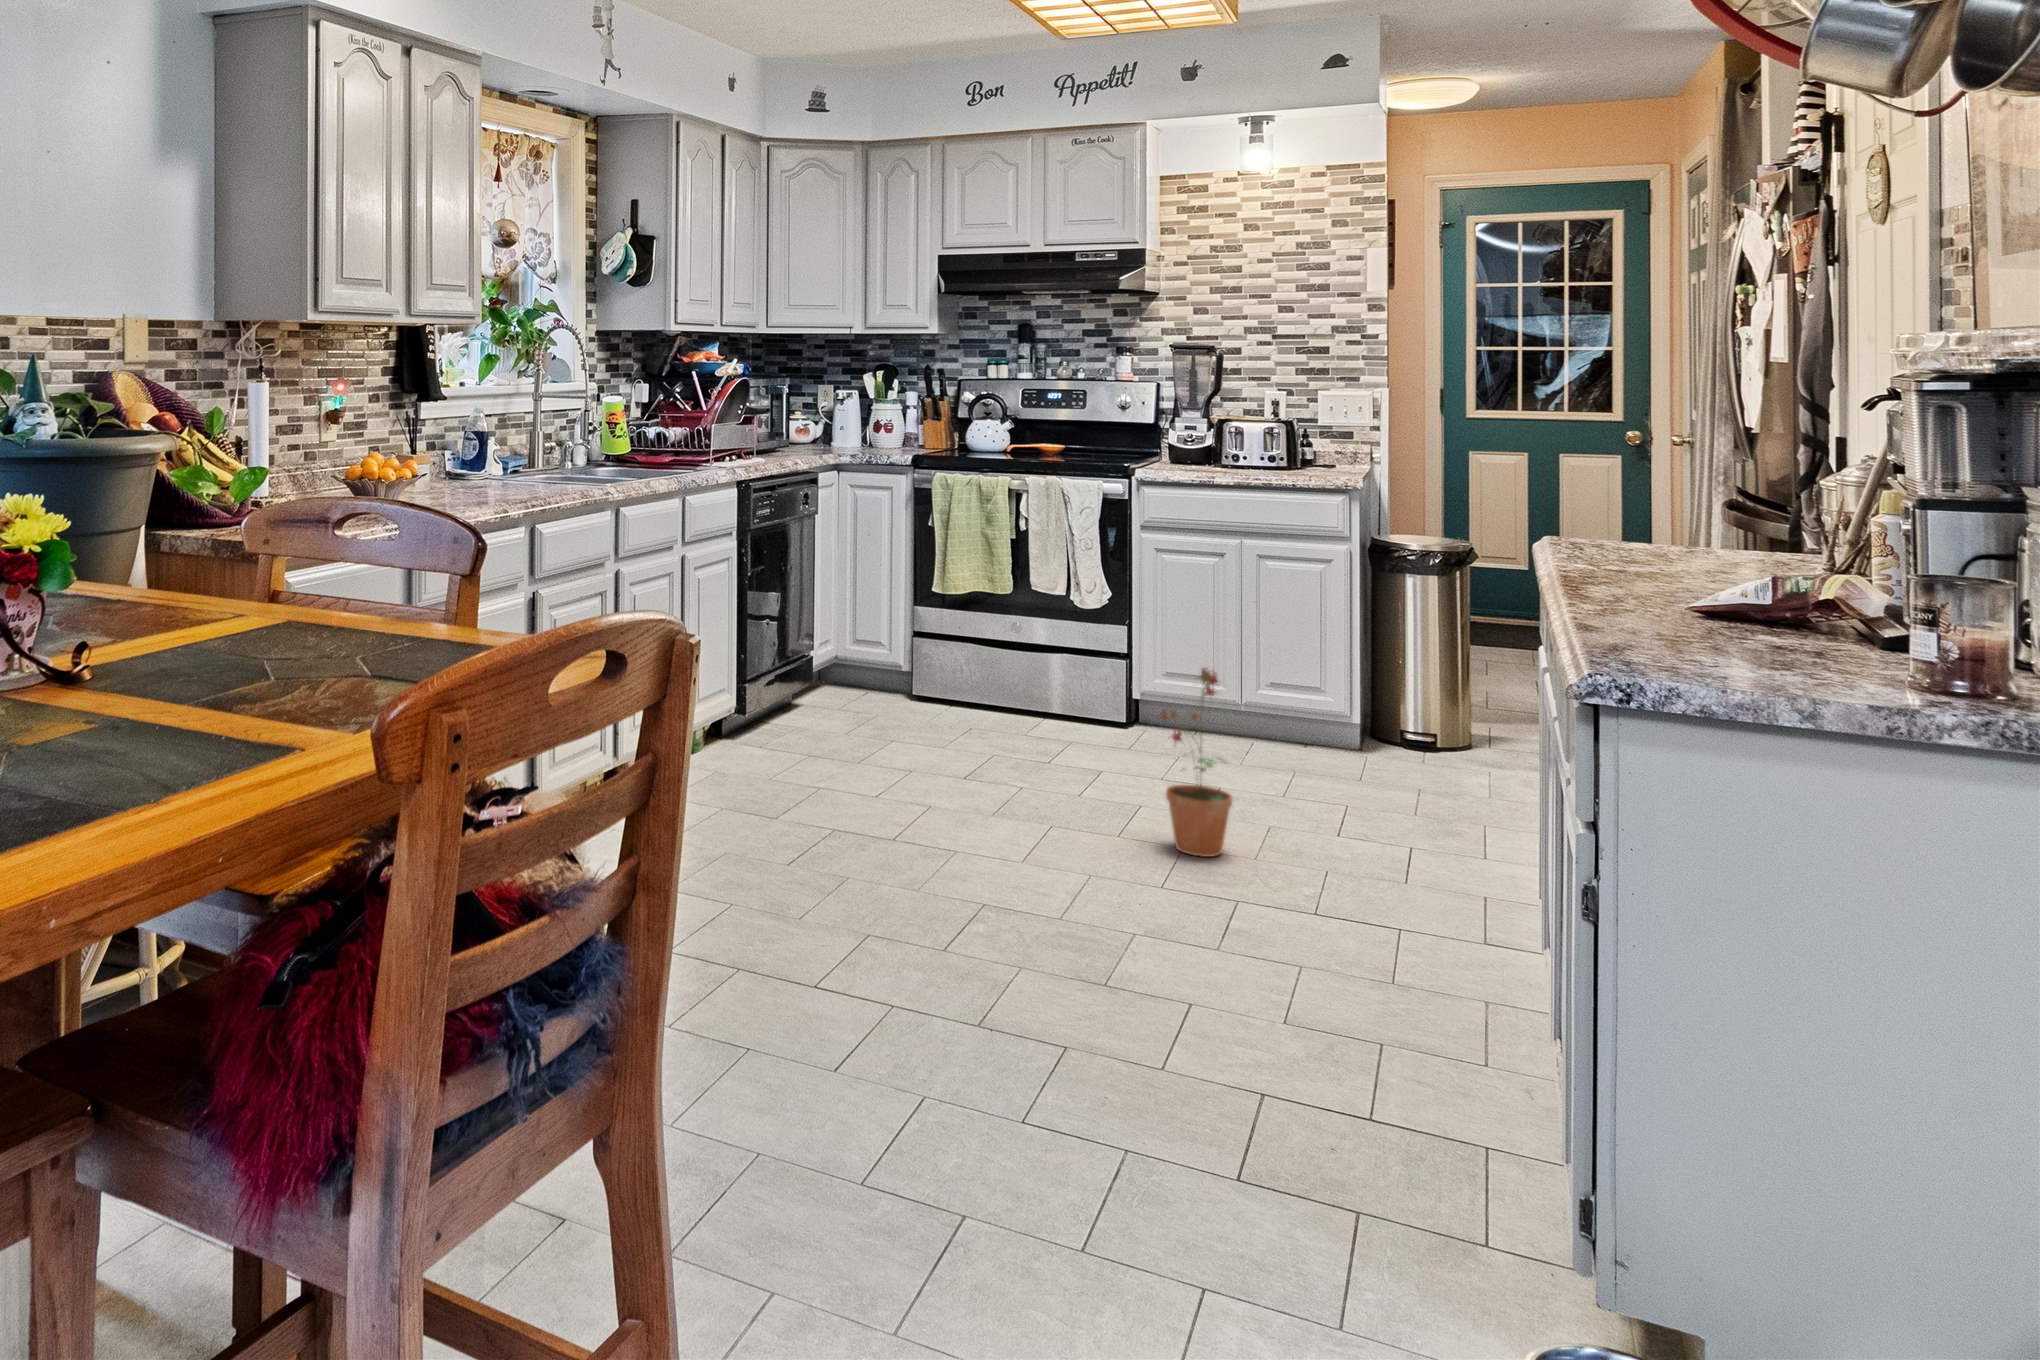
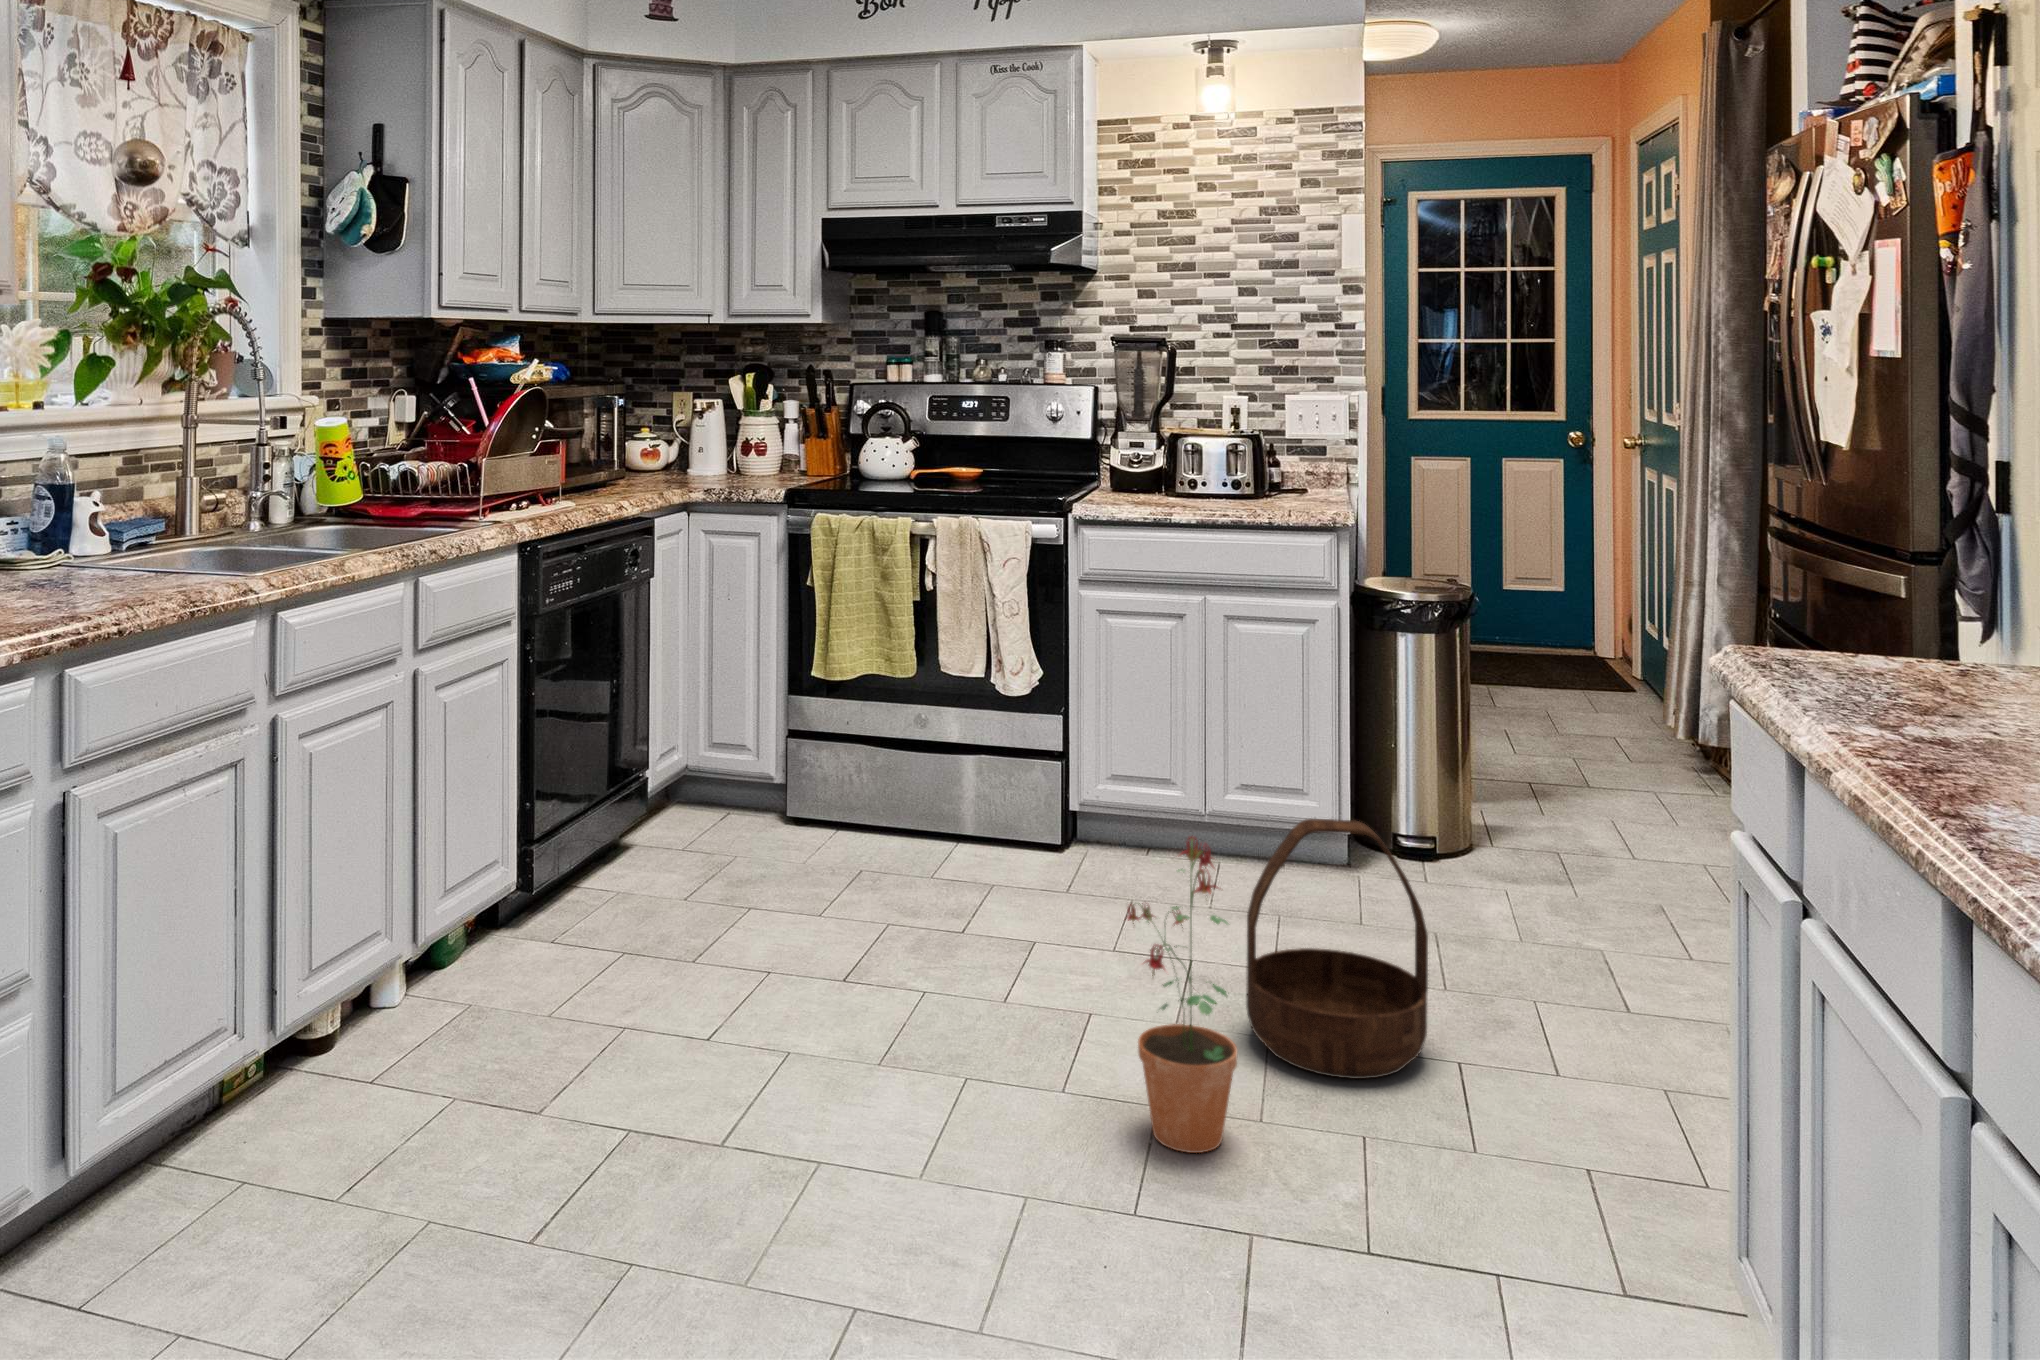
basket: none [1249,672,1379,838] -> present [1246,819,1428,1079]

